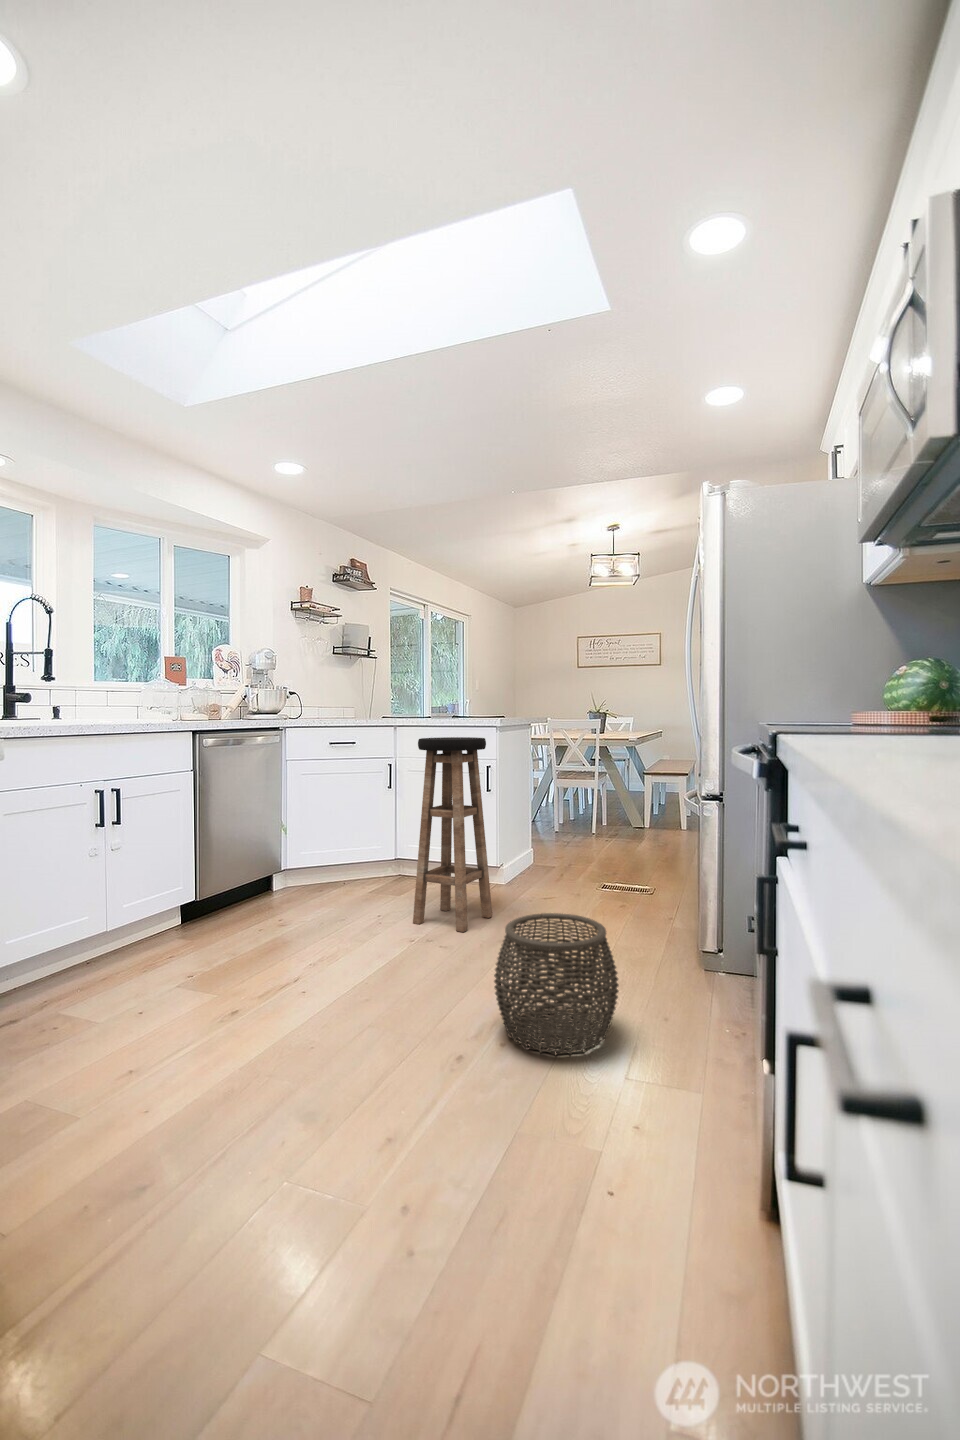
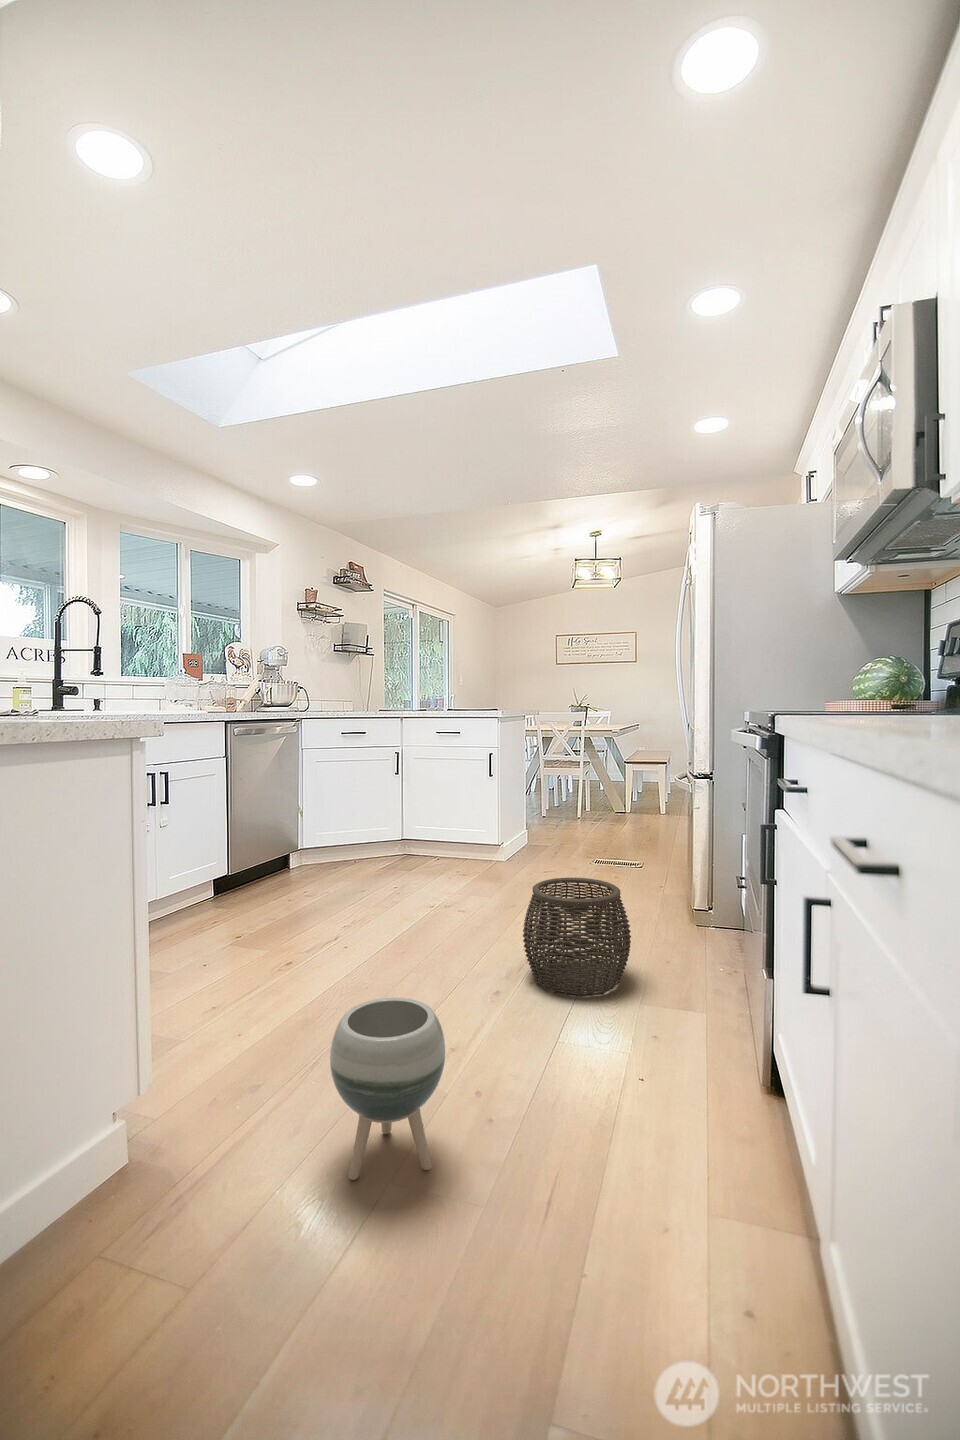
bar stool: present [413,737,492,932] -> none [430,727,501,903]
planter: none [197,1080,346,1320] -> present [330,998,445,1180]

